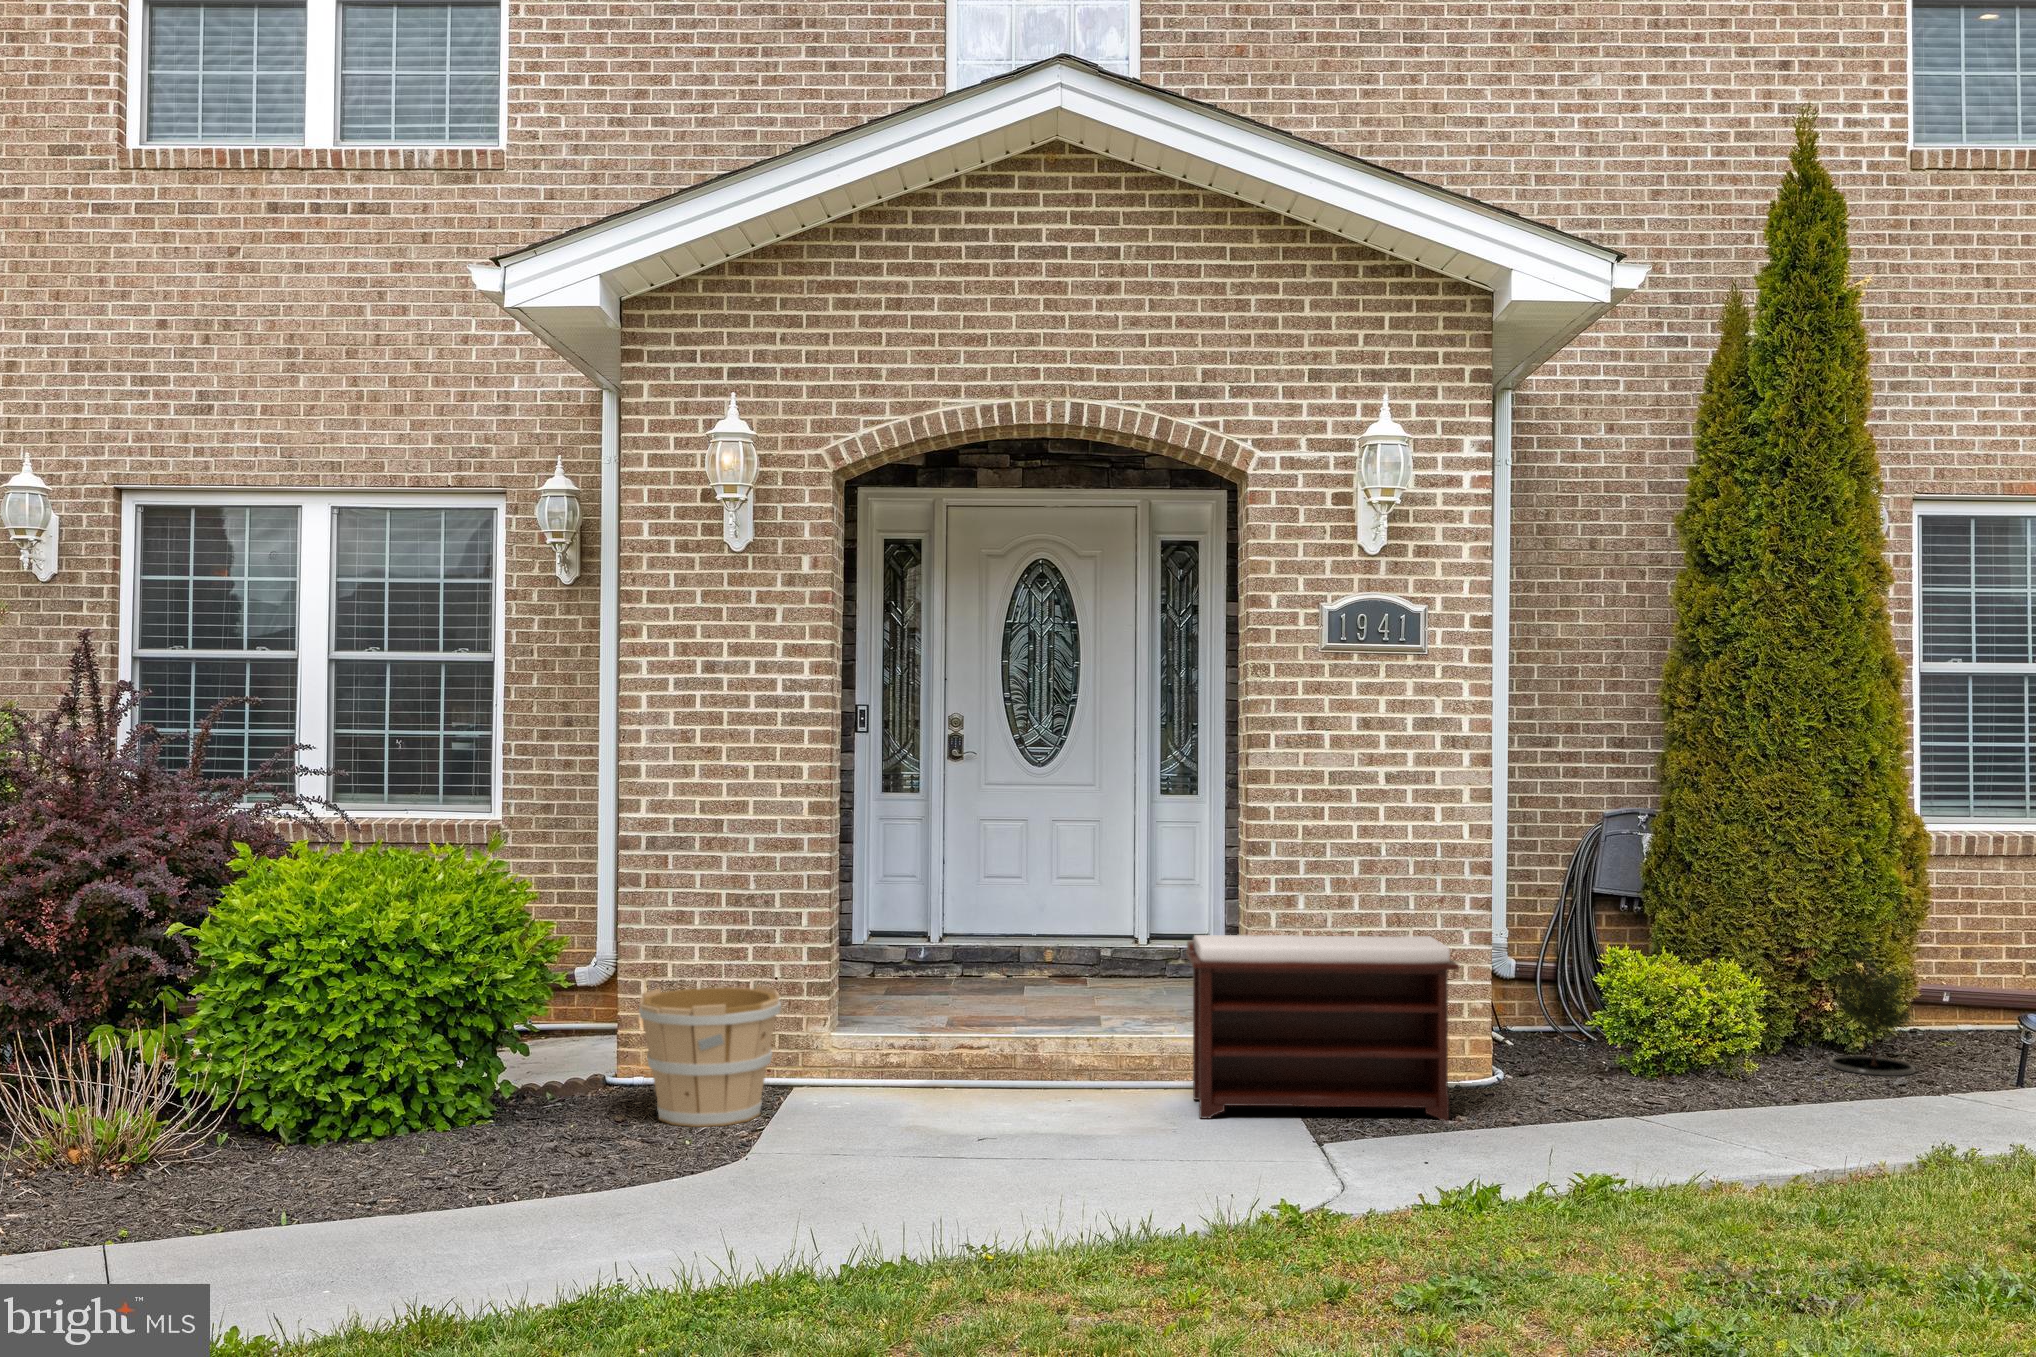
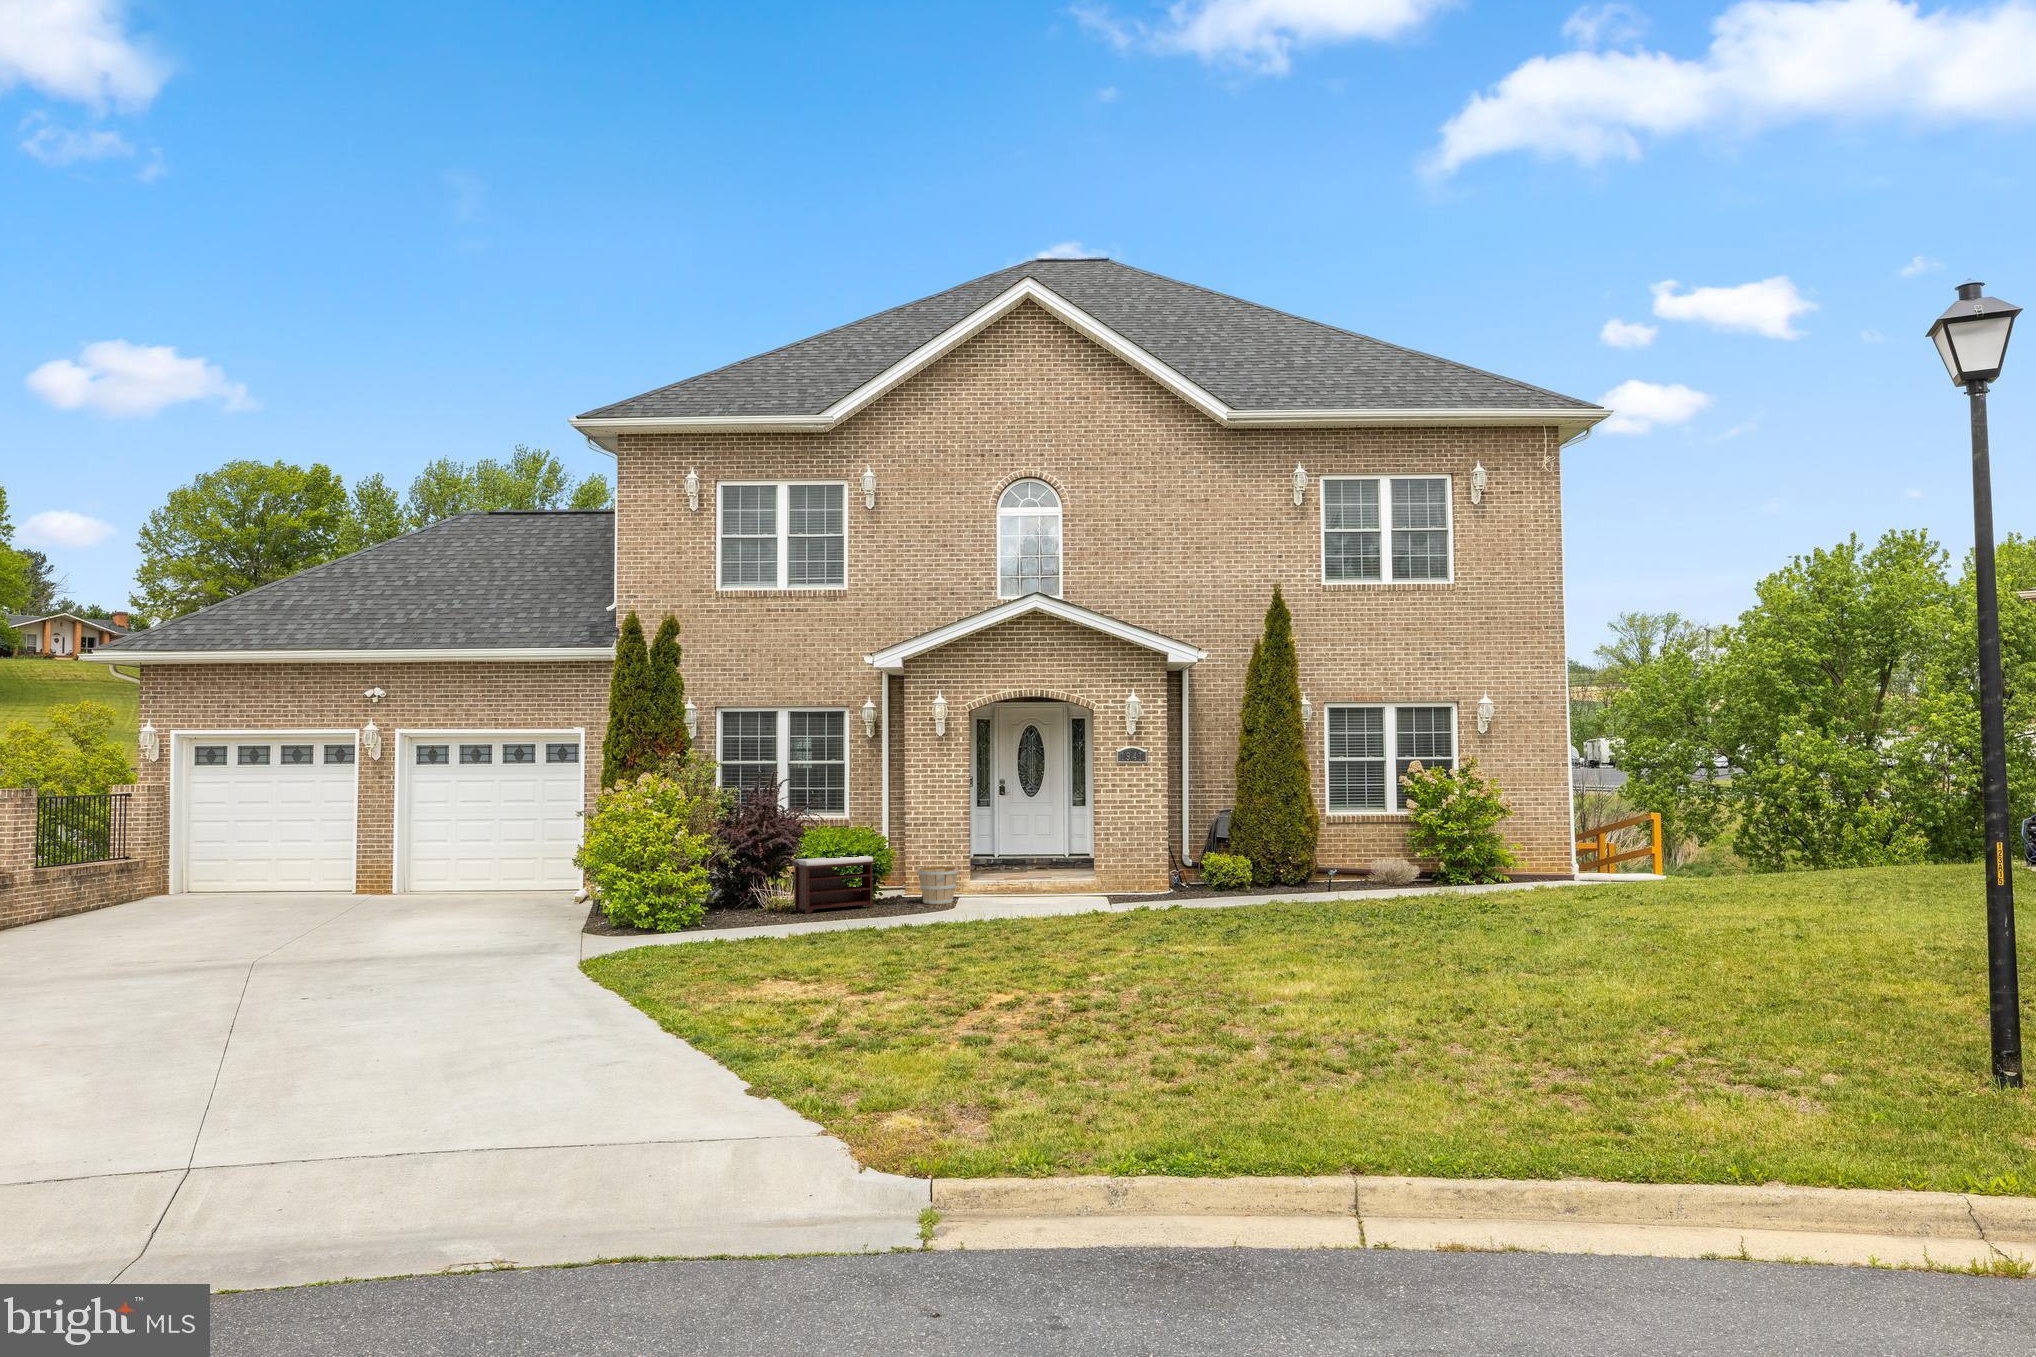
bench: present [1186,935,1459,1120] -> present [792,856,876,914]
potted tree: present [1829,936,1916,1076] -> none [1279,846,1305,891]

